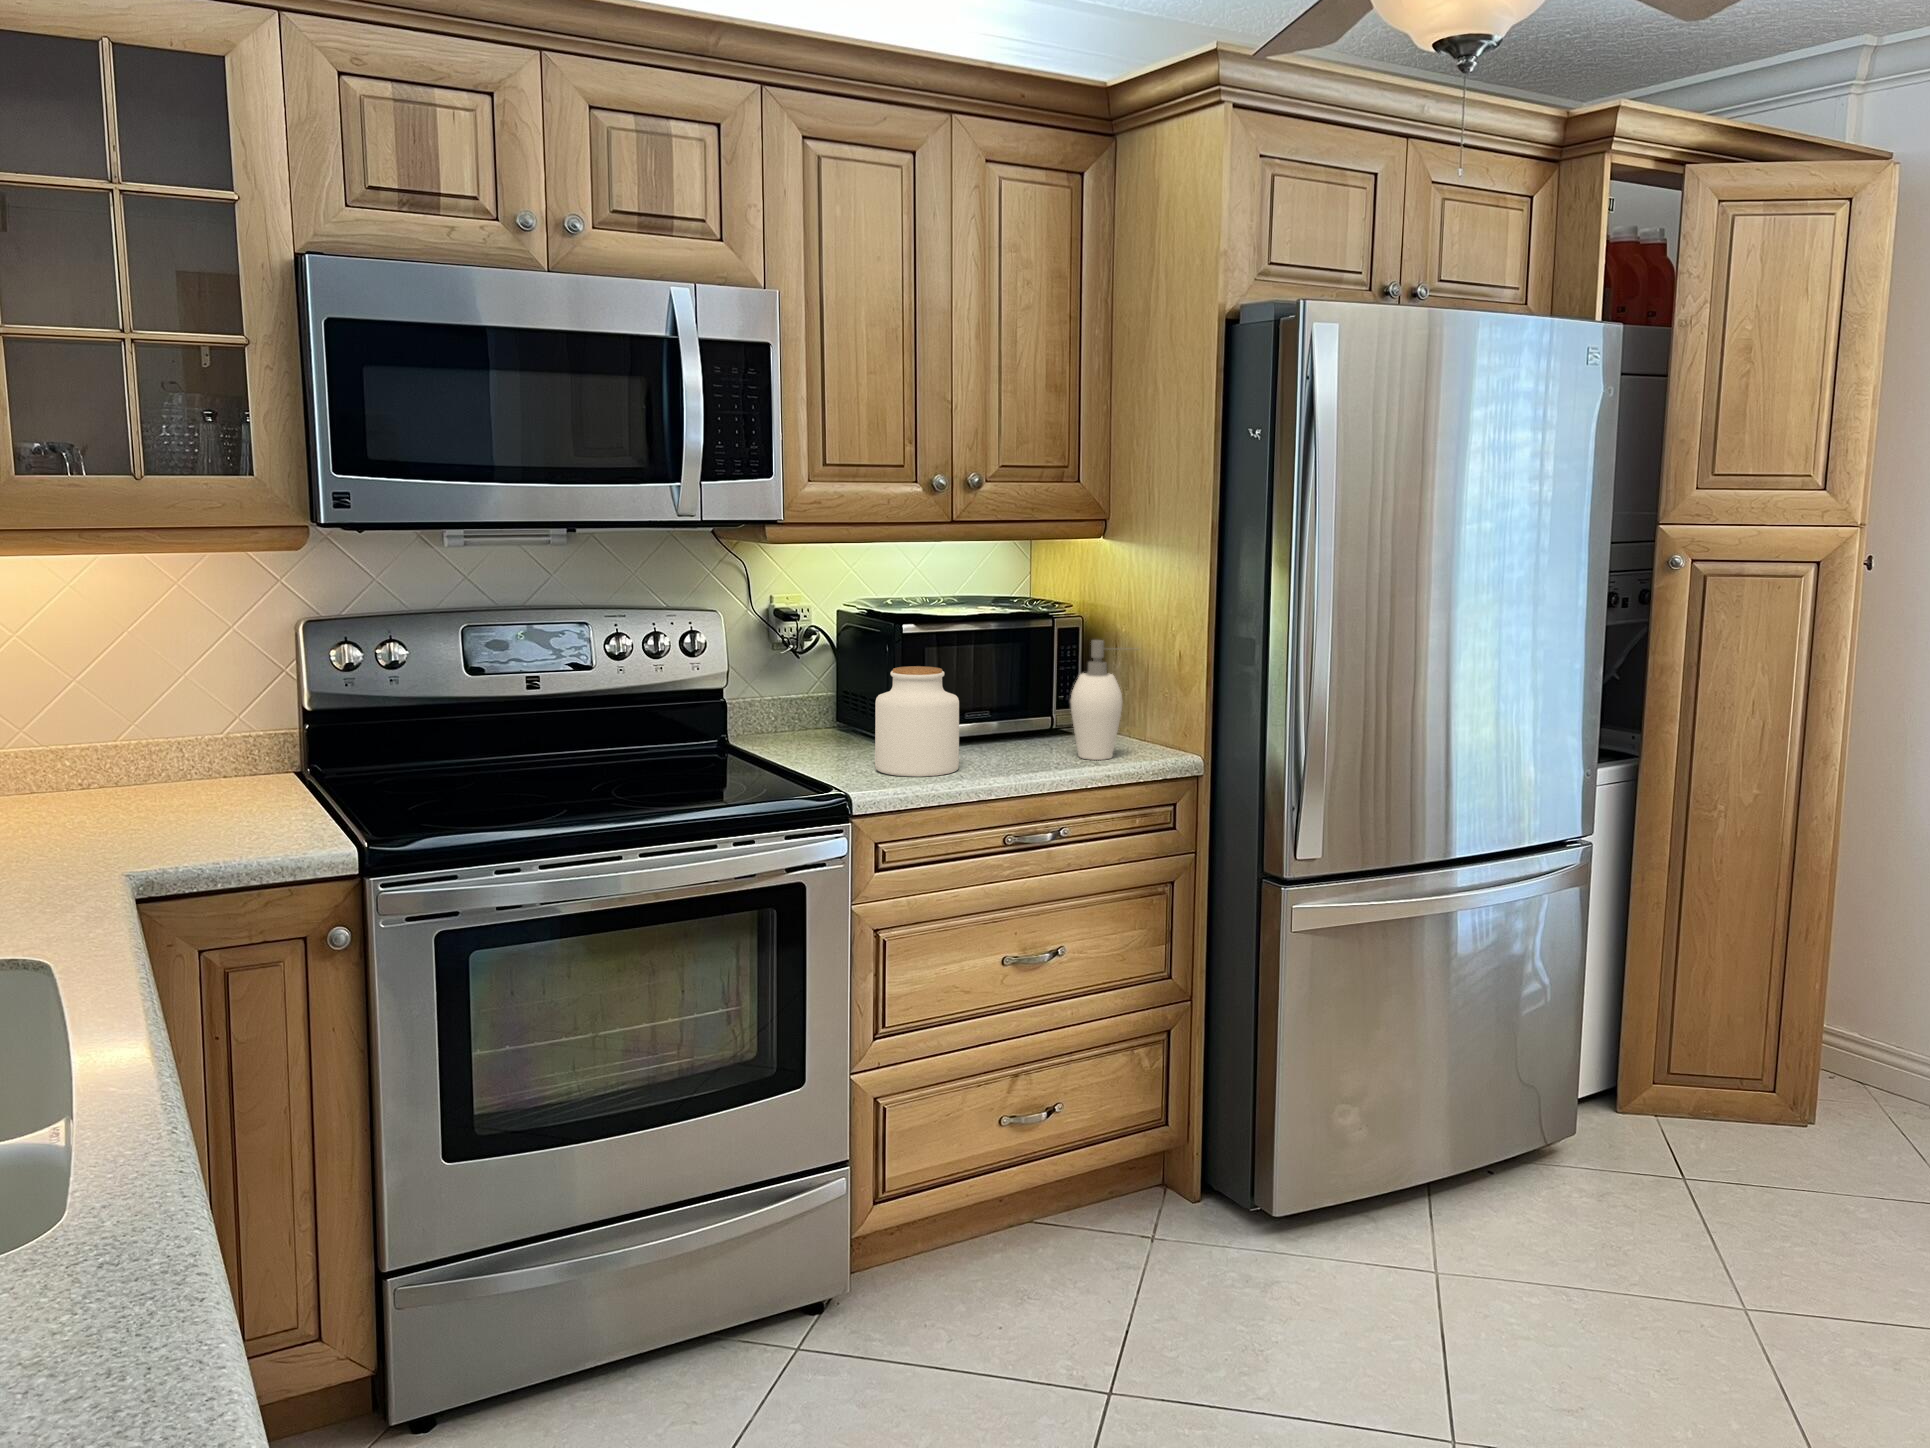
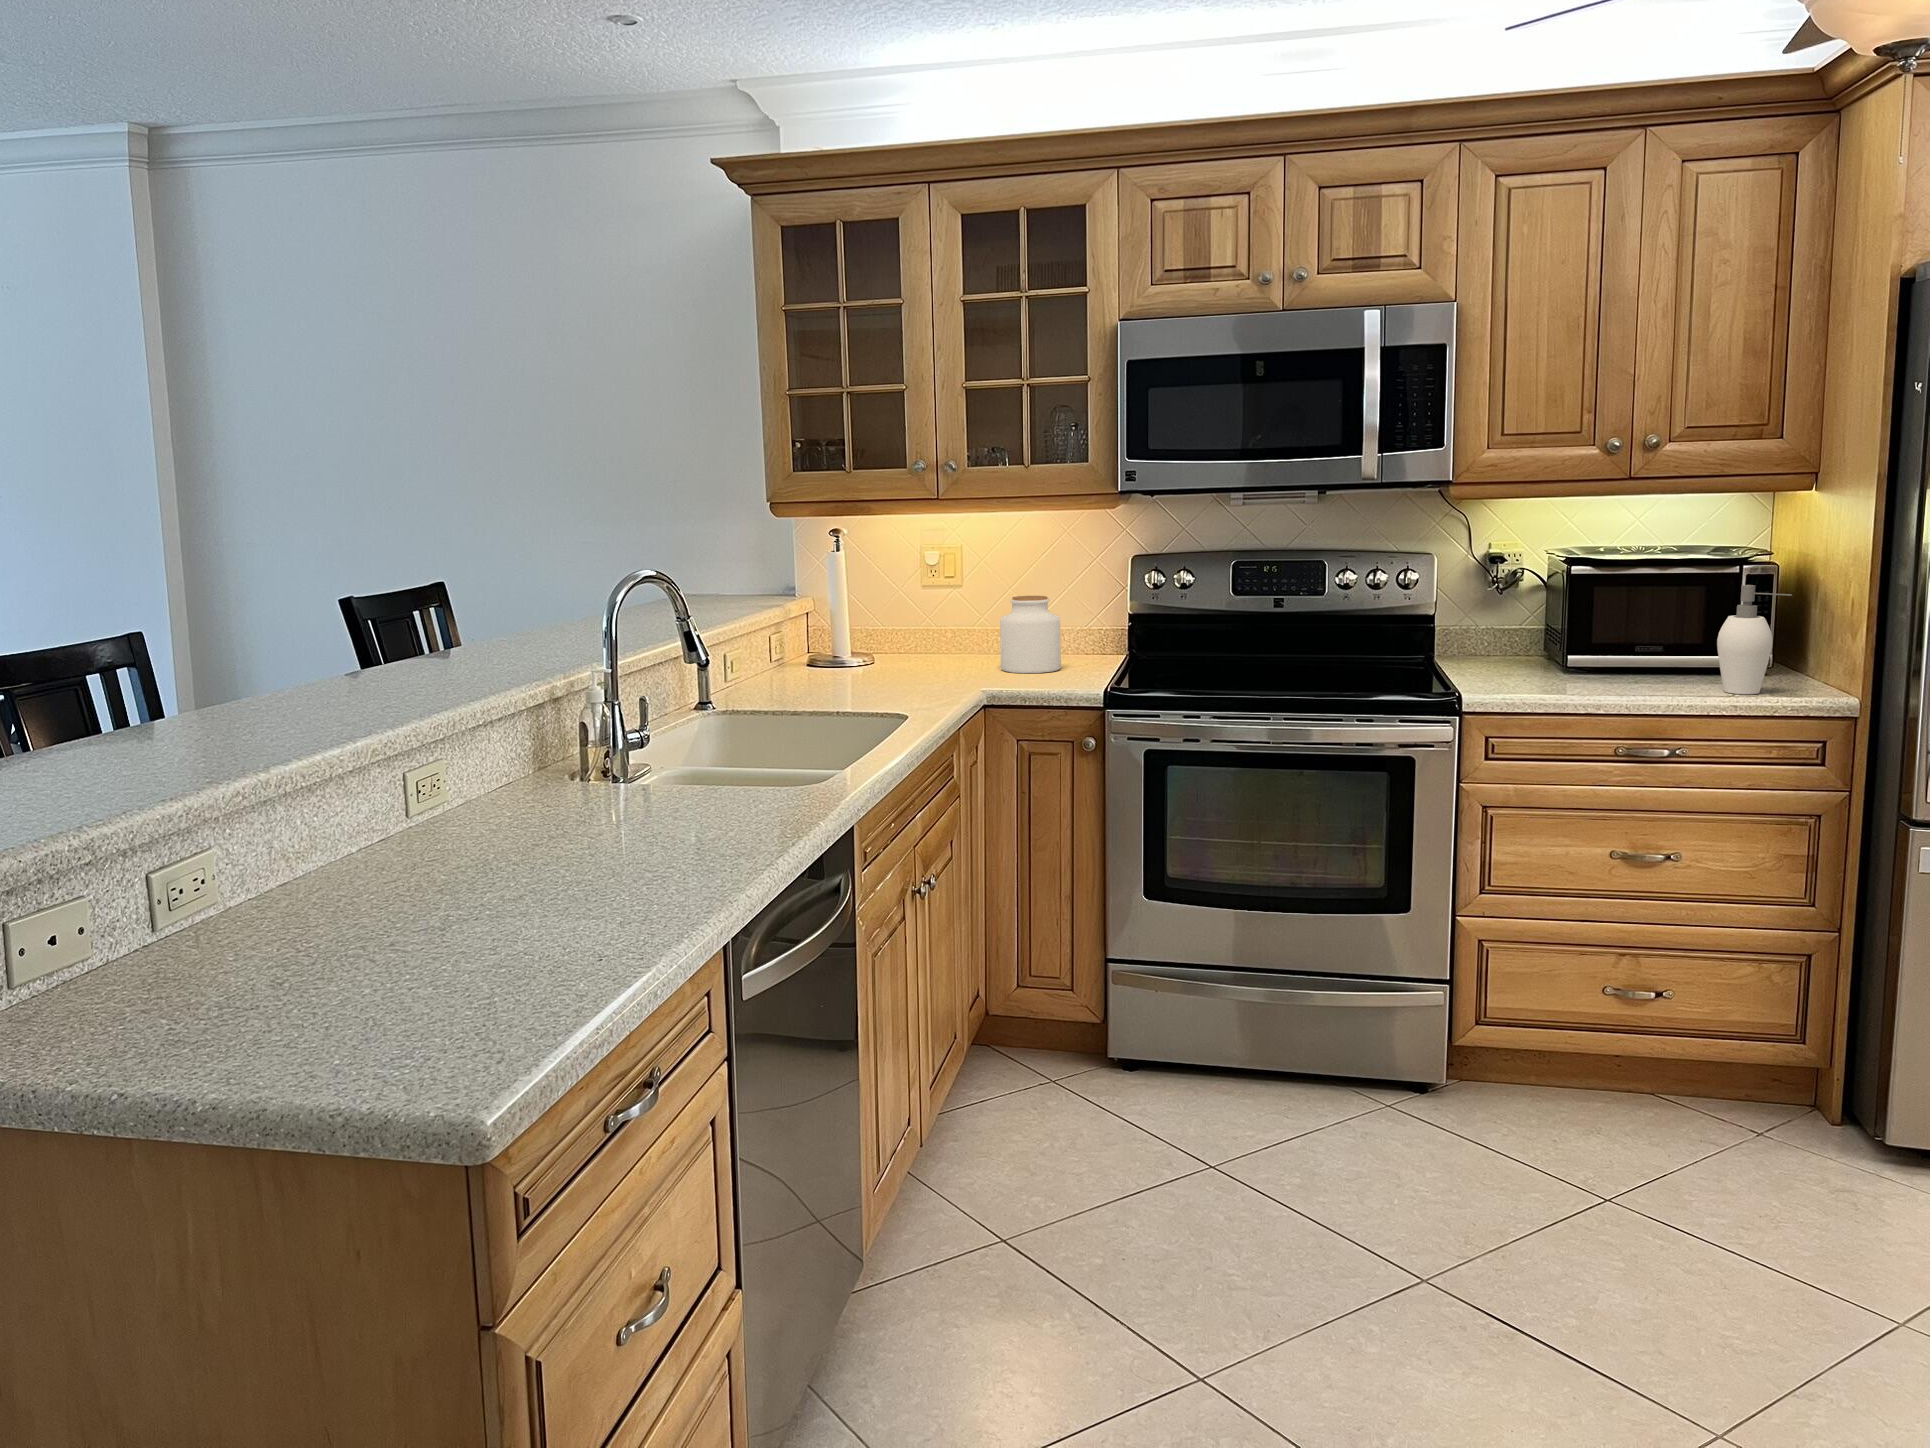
jar: present [875,666,959,777] -> present [1000,596,1061,673]

